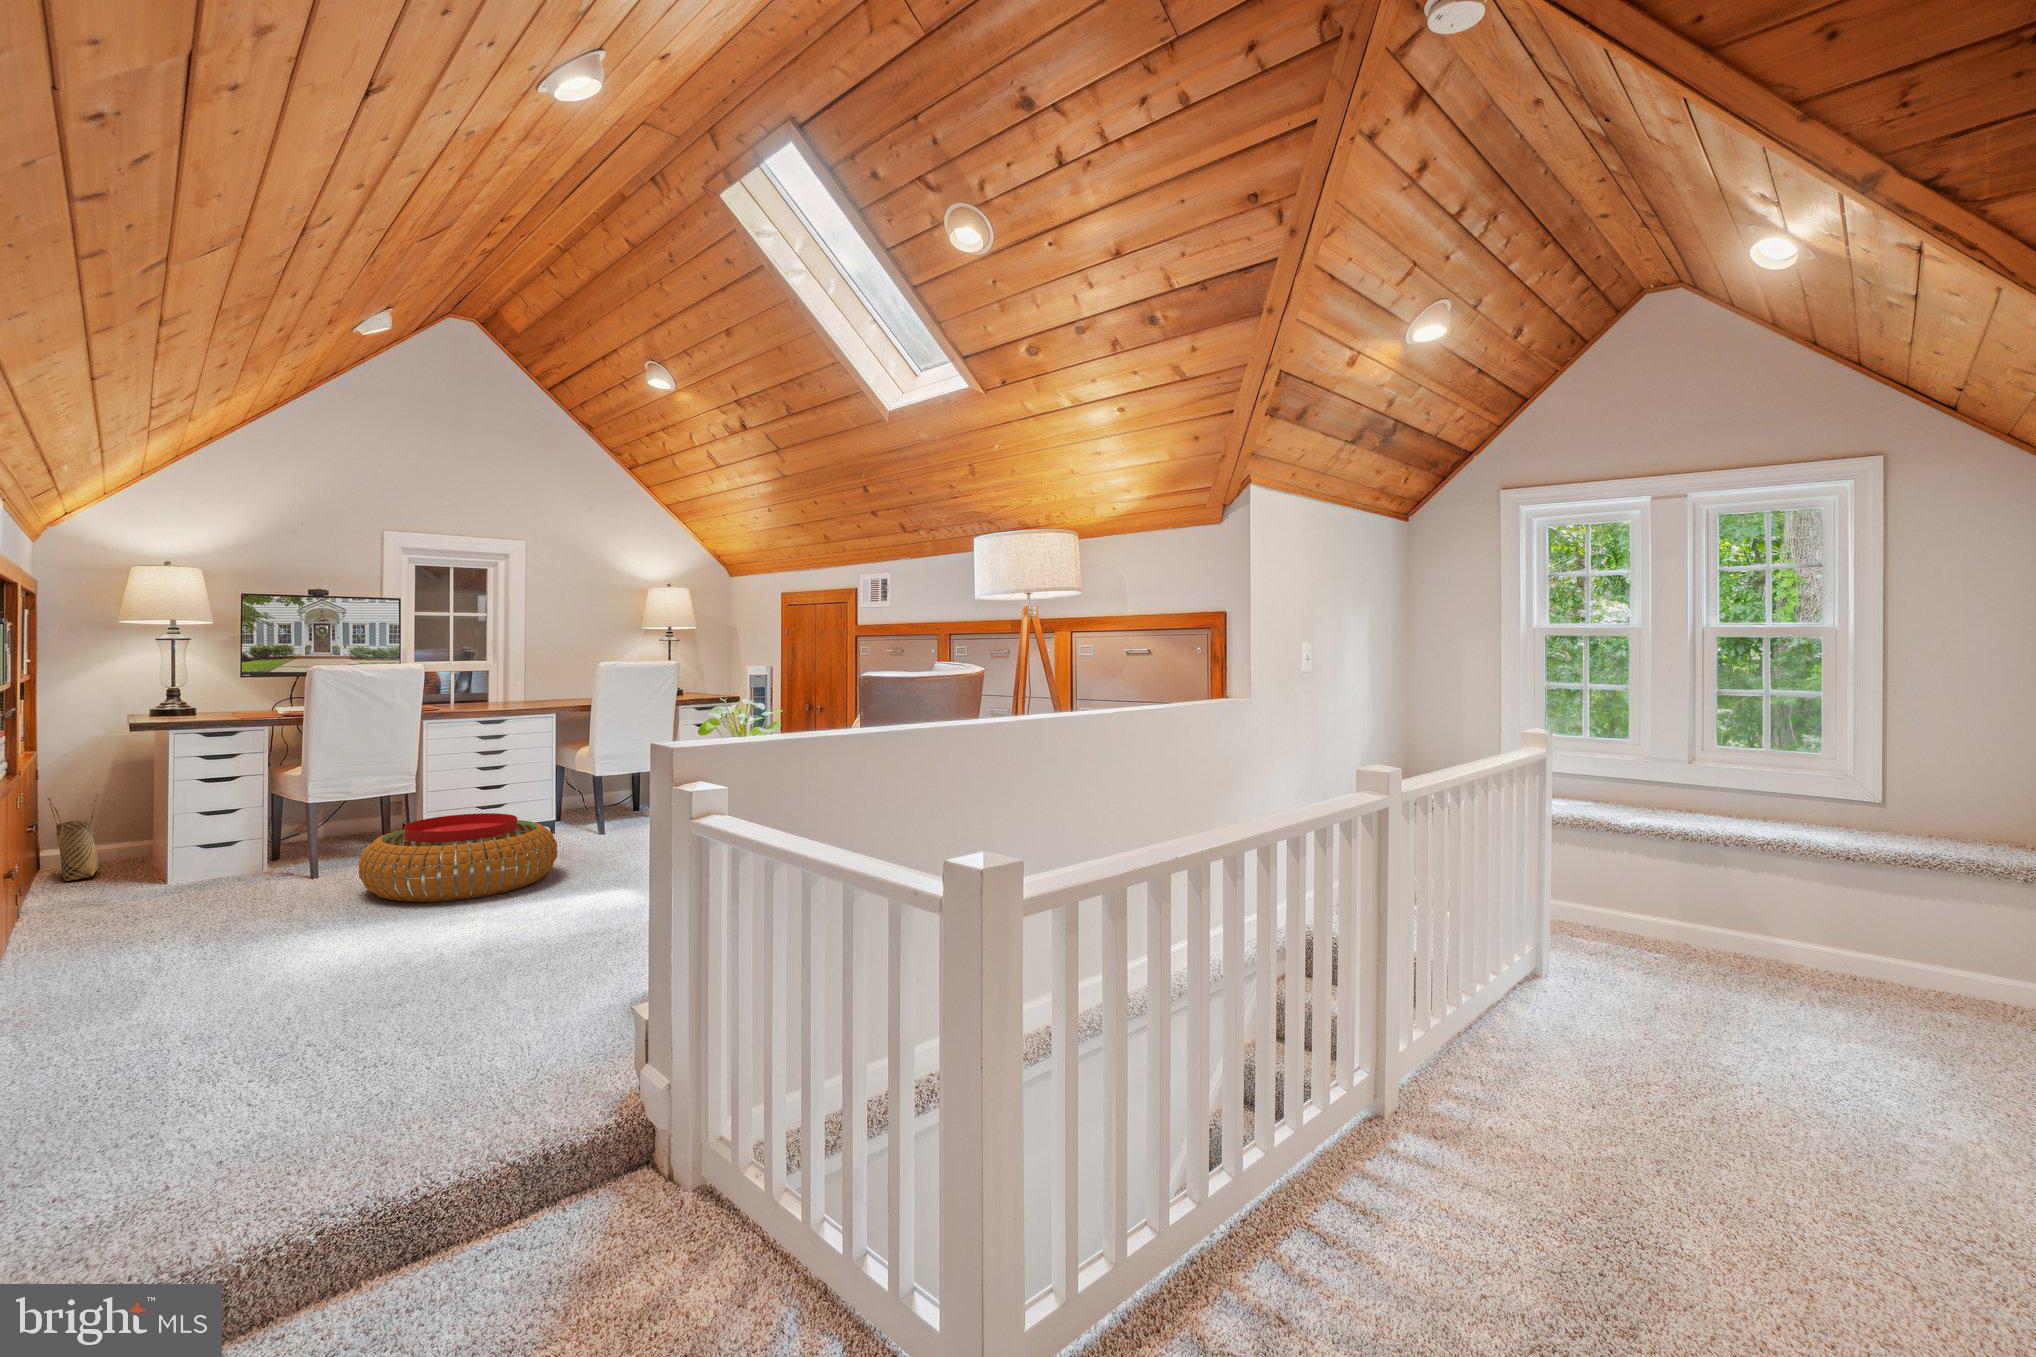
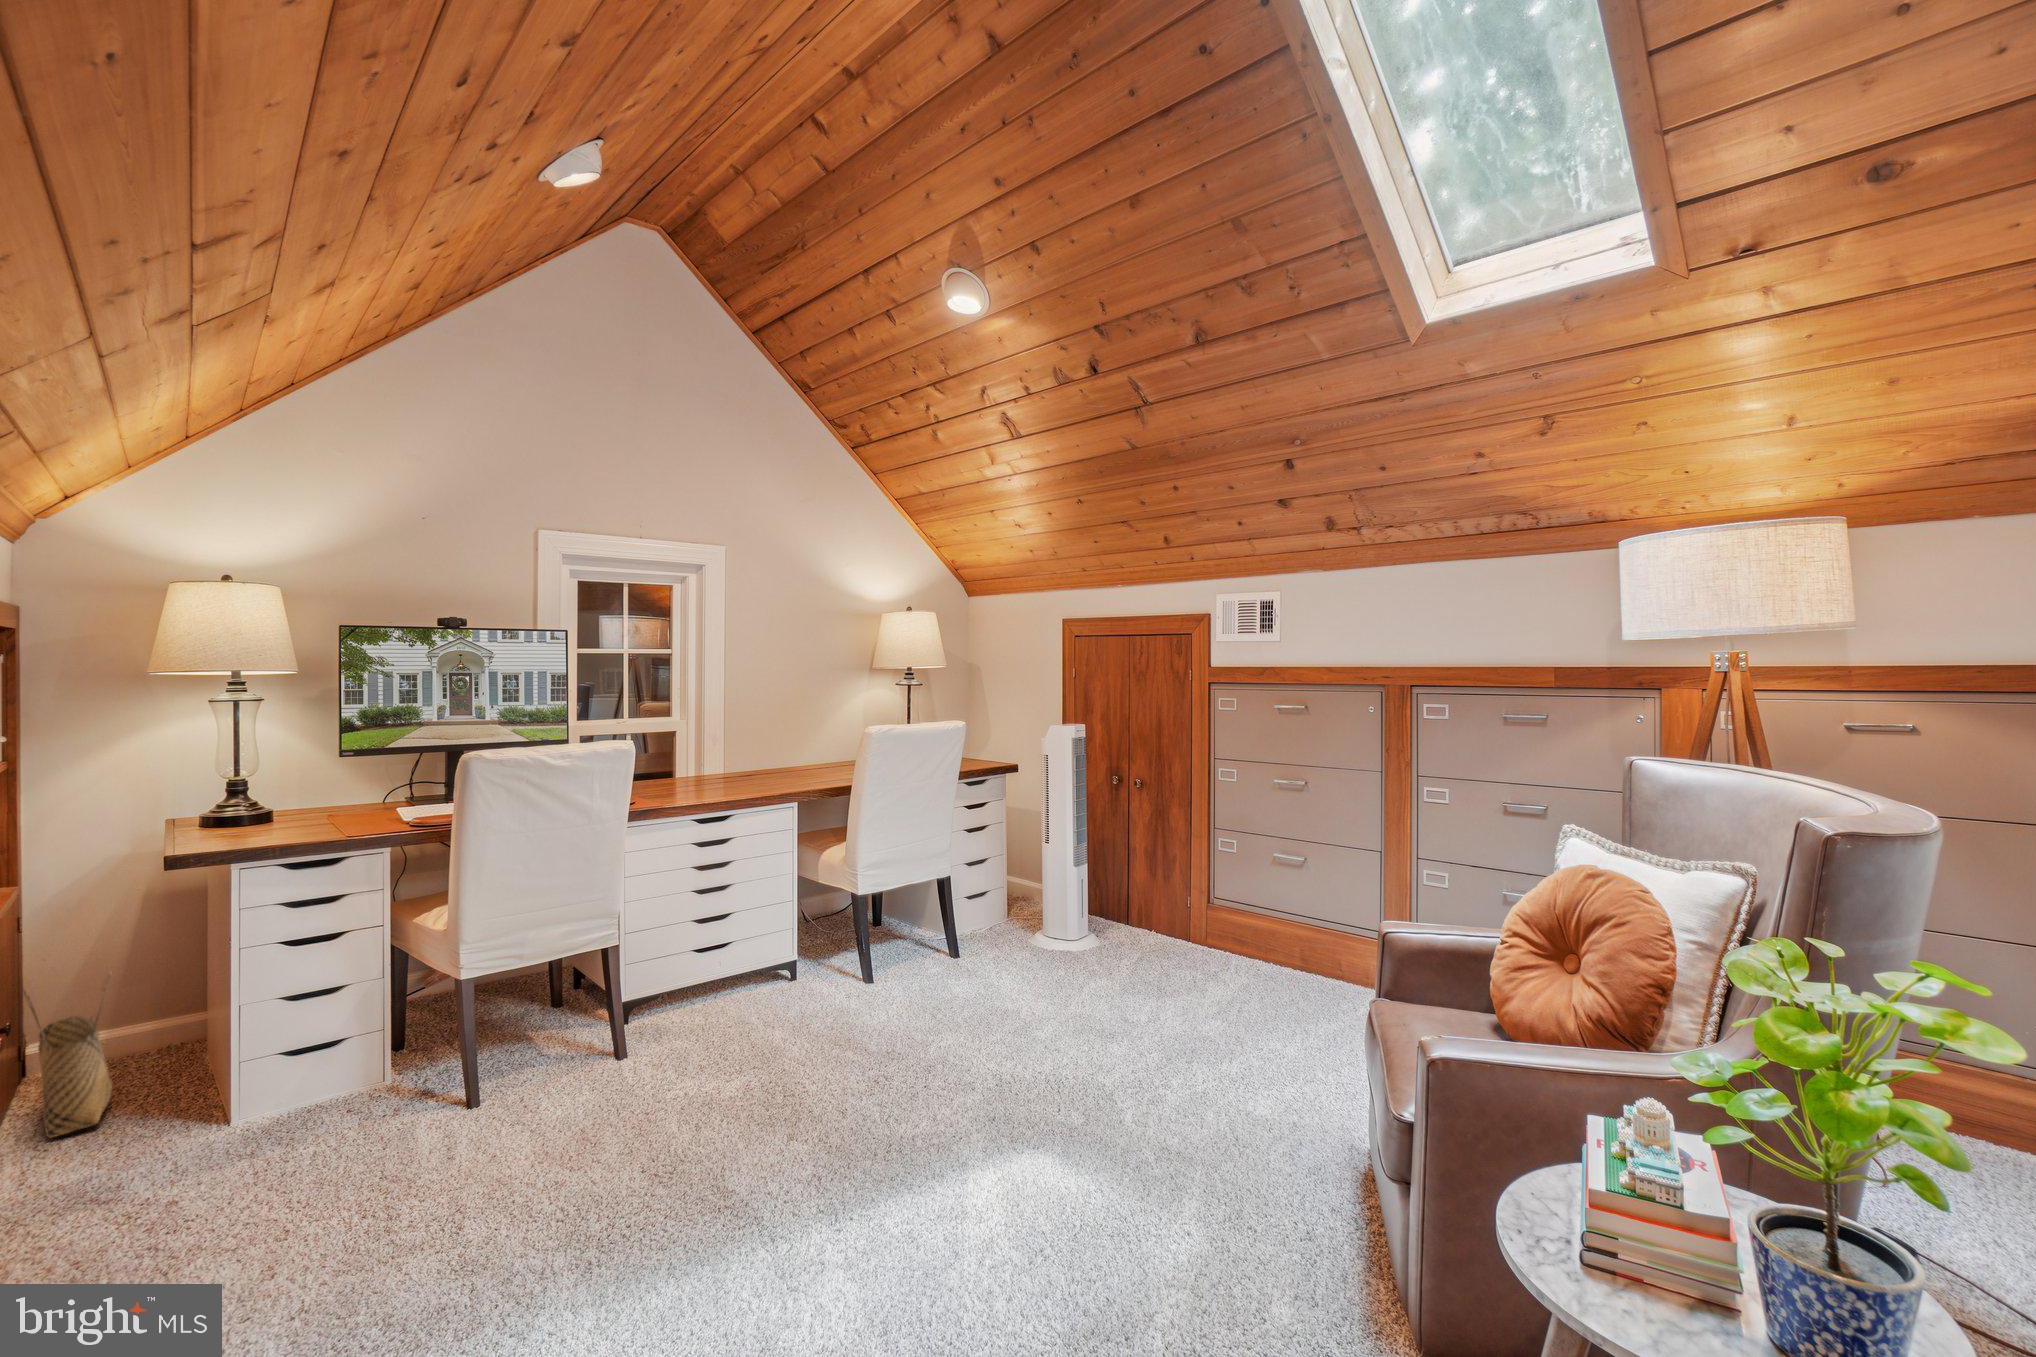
pouf: present [358,813,557,902] -> none [560,1003,885,1225]

